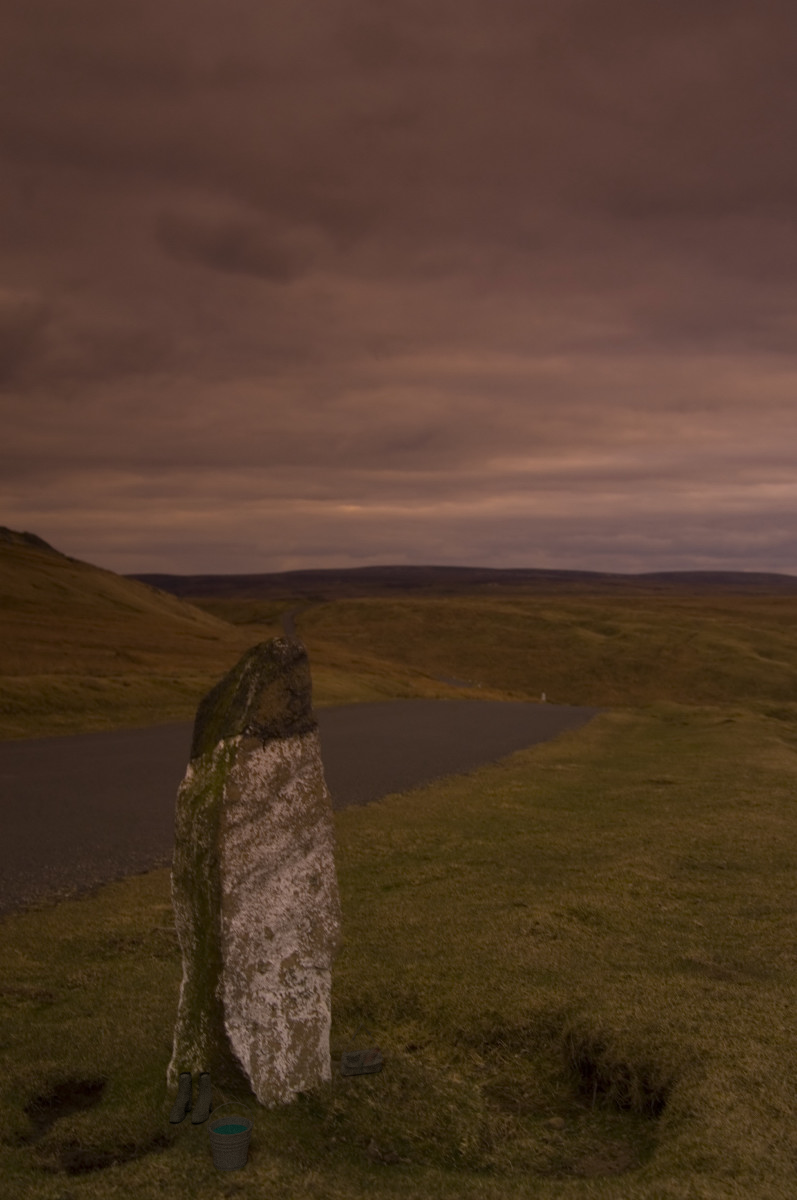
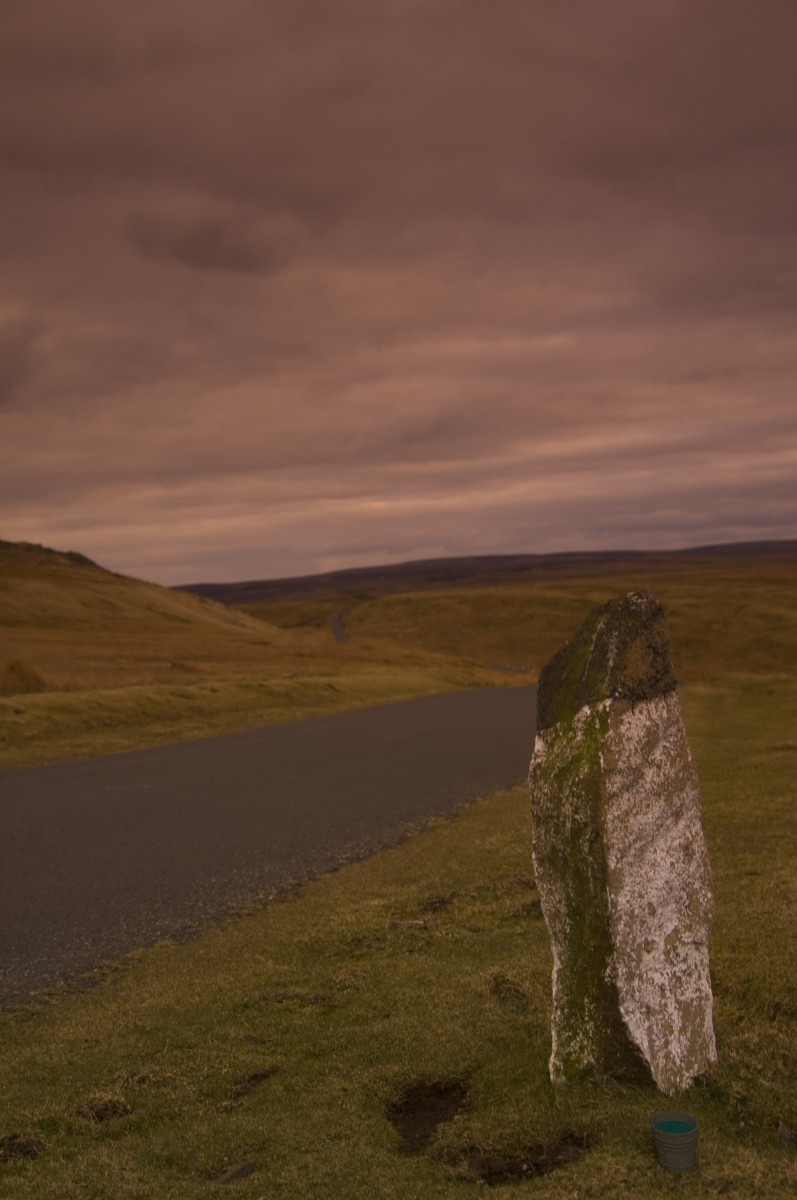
bag: present [340,1024,383,1075] -> none [730,1001,776,1057]
boots: present [169,1071,213,1123] -> none [576,1060,616,1116]

